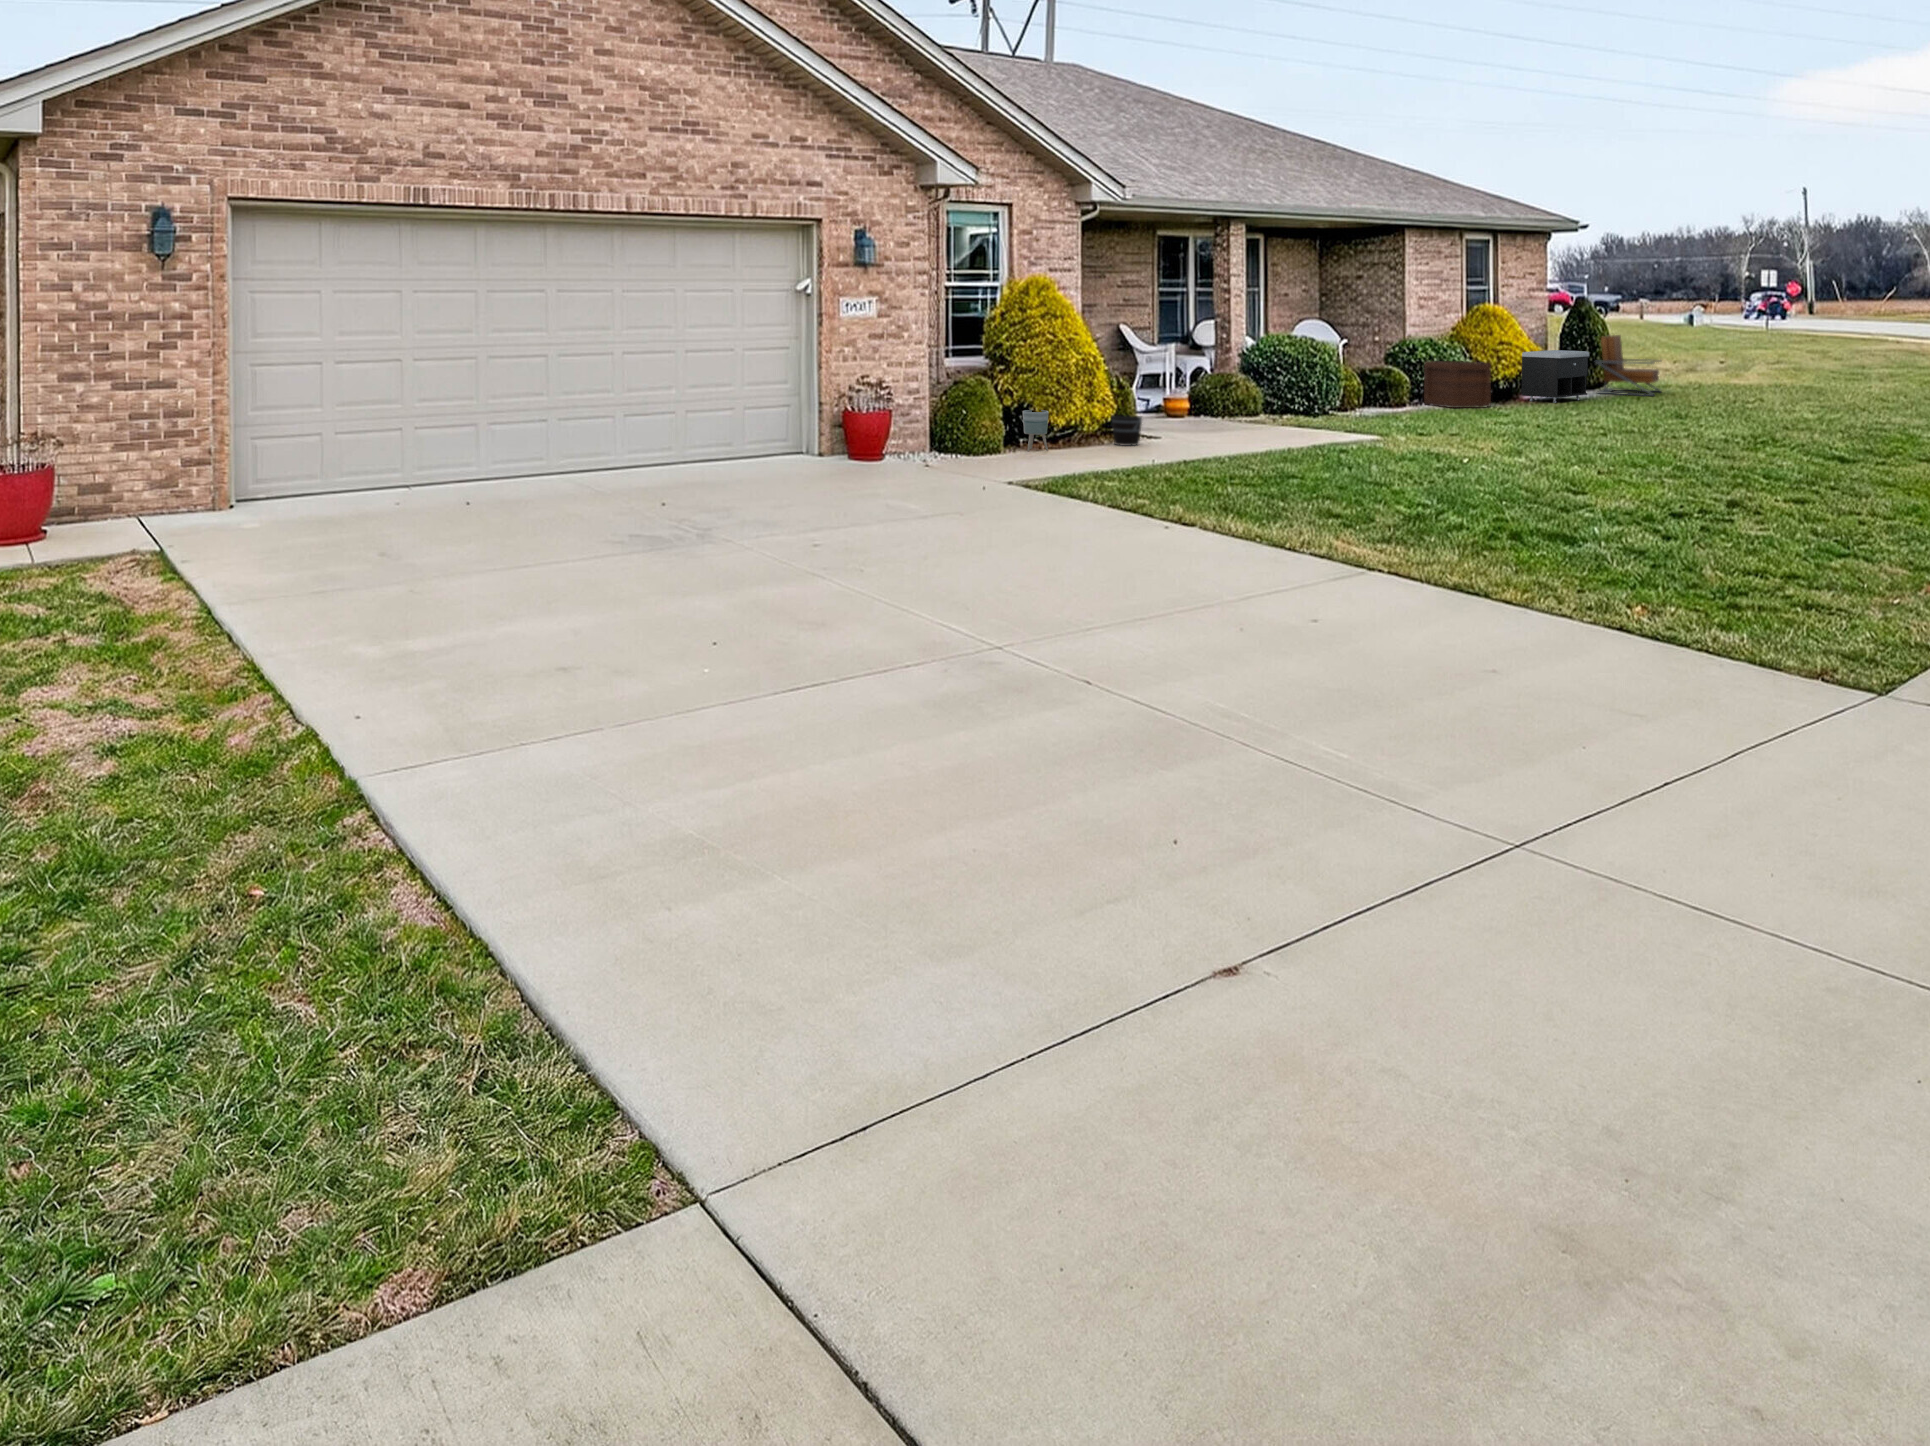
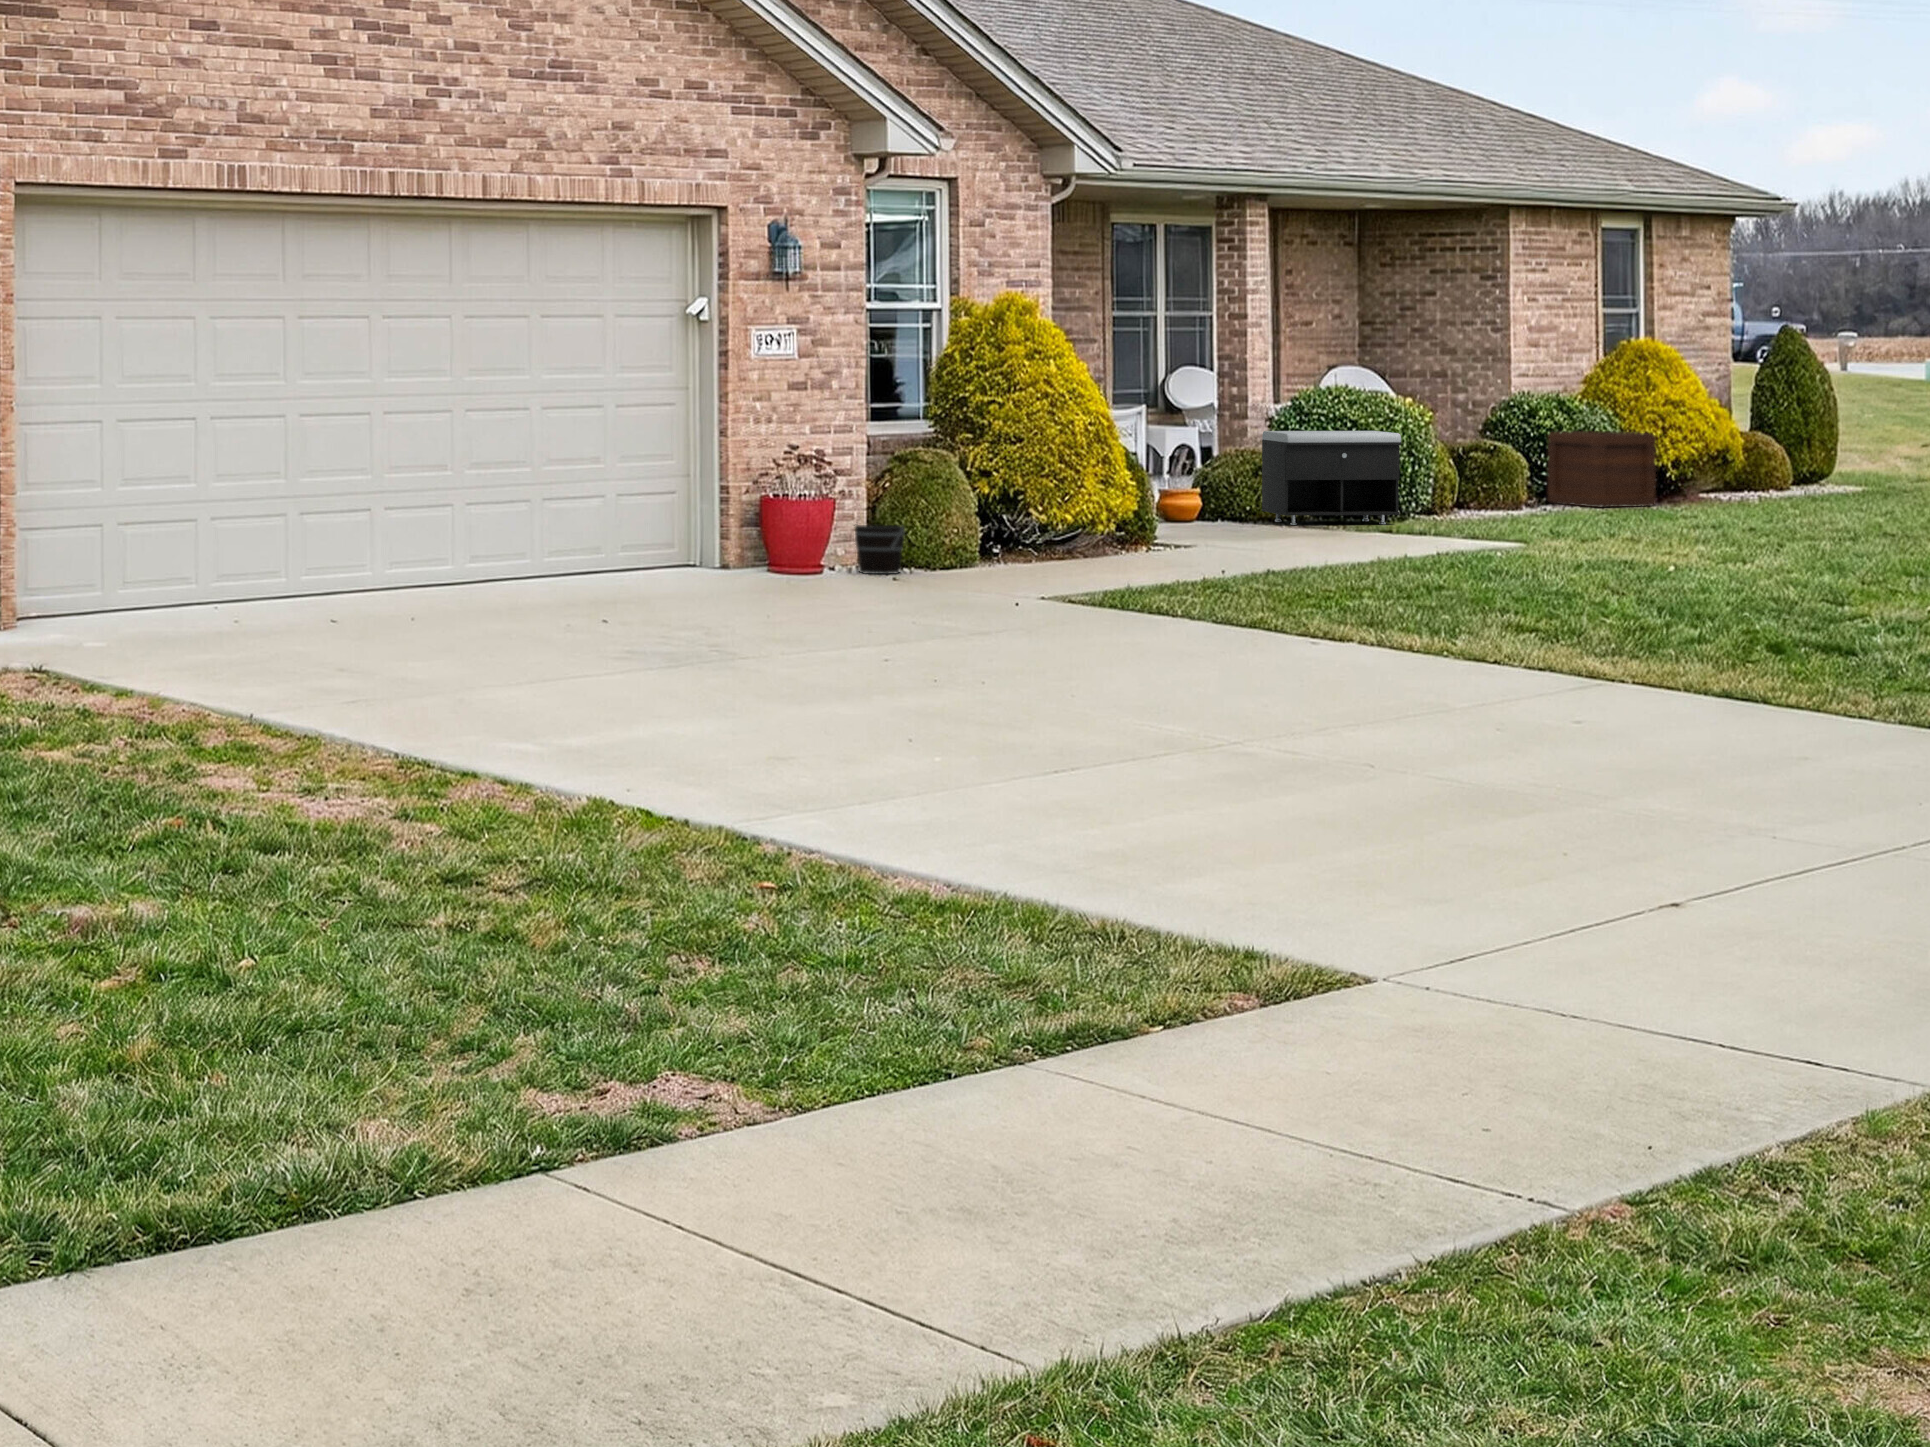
lounge chair: present [1596,335,1661,396] -> none [1807,389,1913,490]
storage bench: present [1522,350,1589,403] -> present [1262,431,1401,525]
planter: present [1023,410,1049,452] -> none [1002,501,1042,564]
bucket: present [1112,415,1142,446] -> present [854,524,905,574]

